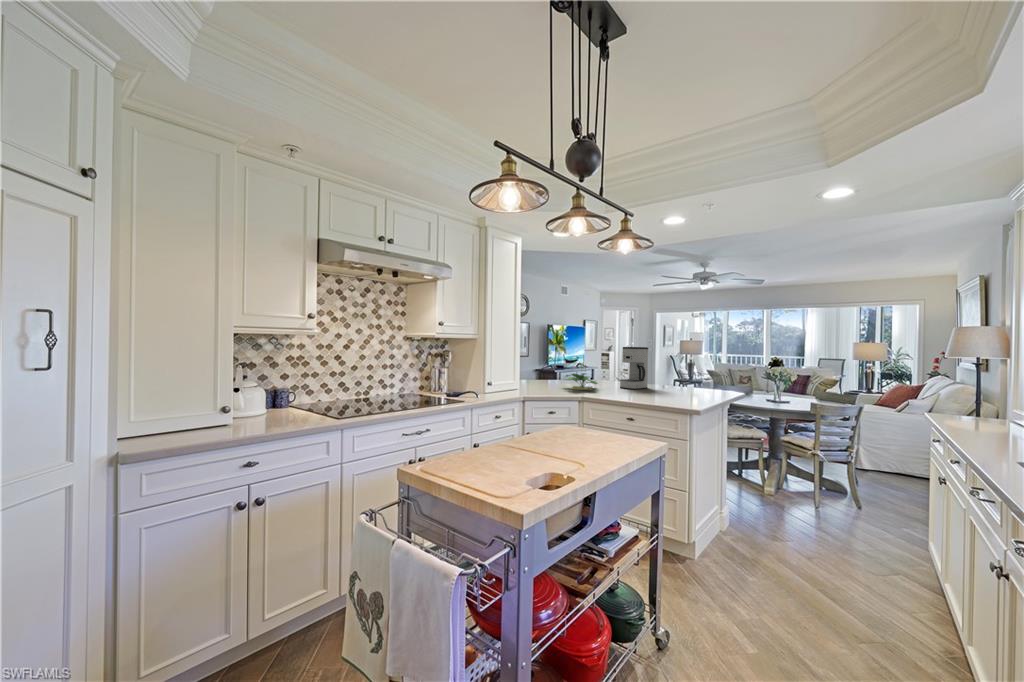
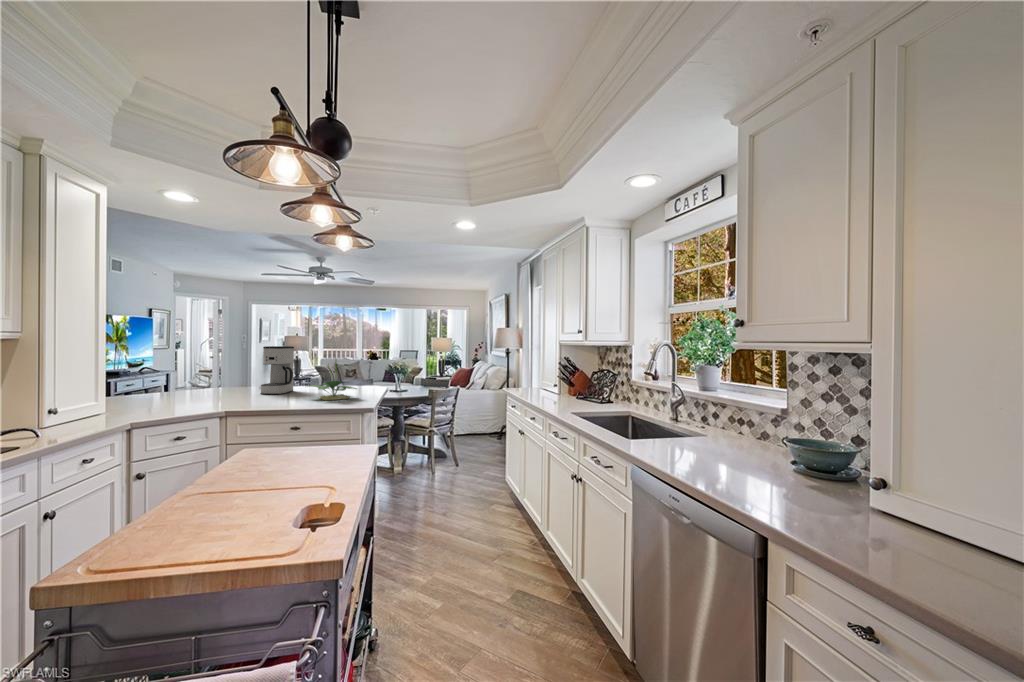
potted plant: present [568,357,597,390] -> present [312,362,357,400]

